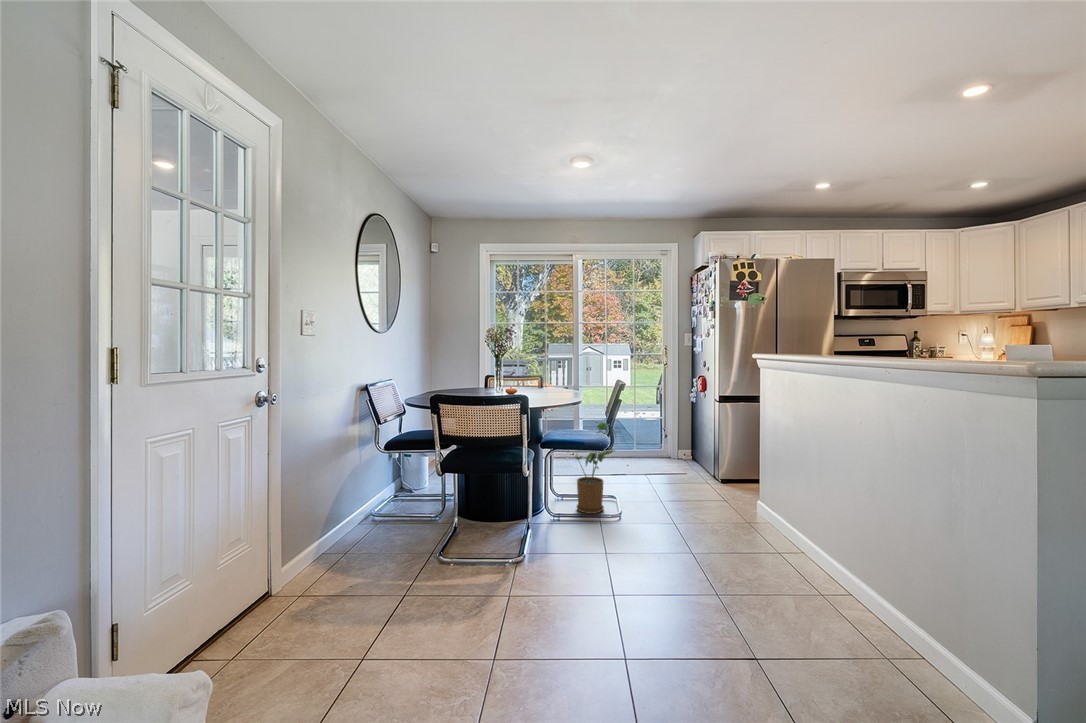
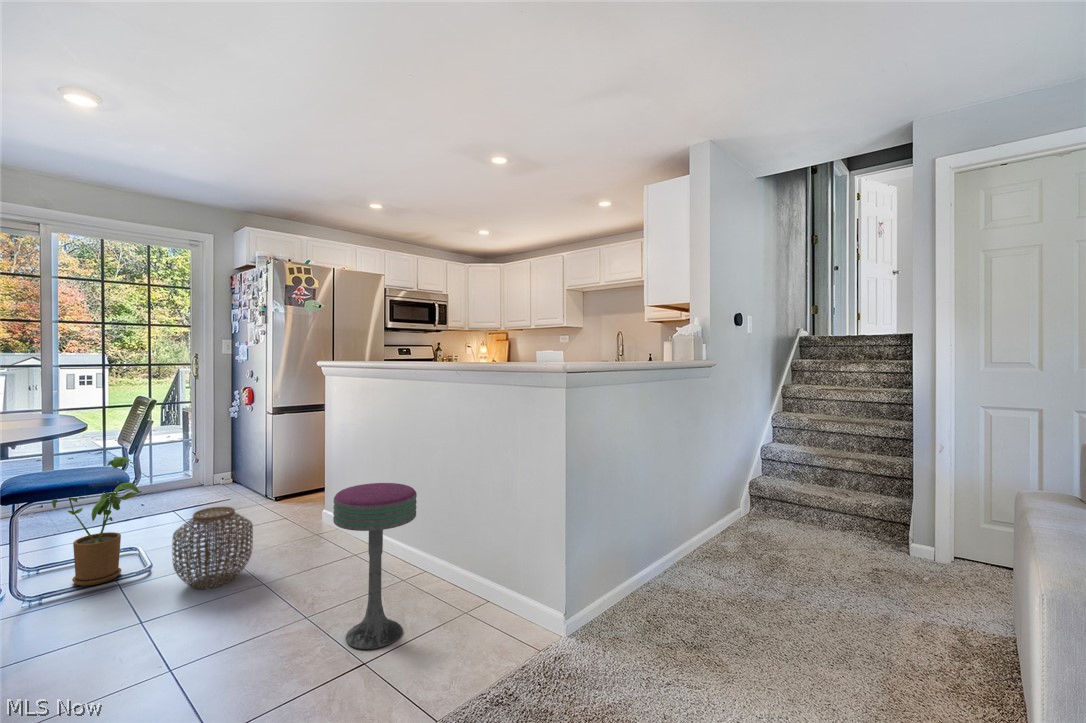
woven basket: none [631,474,691,543] -> present [172,507,253,589]
bar stool: none [752,480,857,675] -> present [333,483,417,649]

